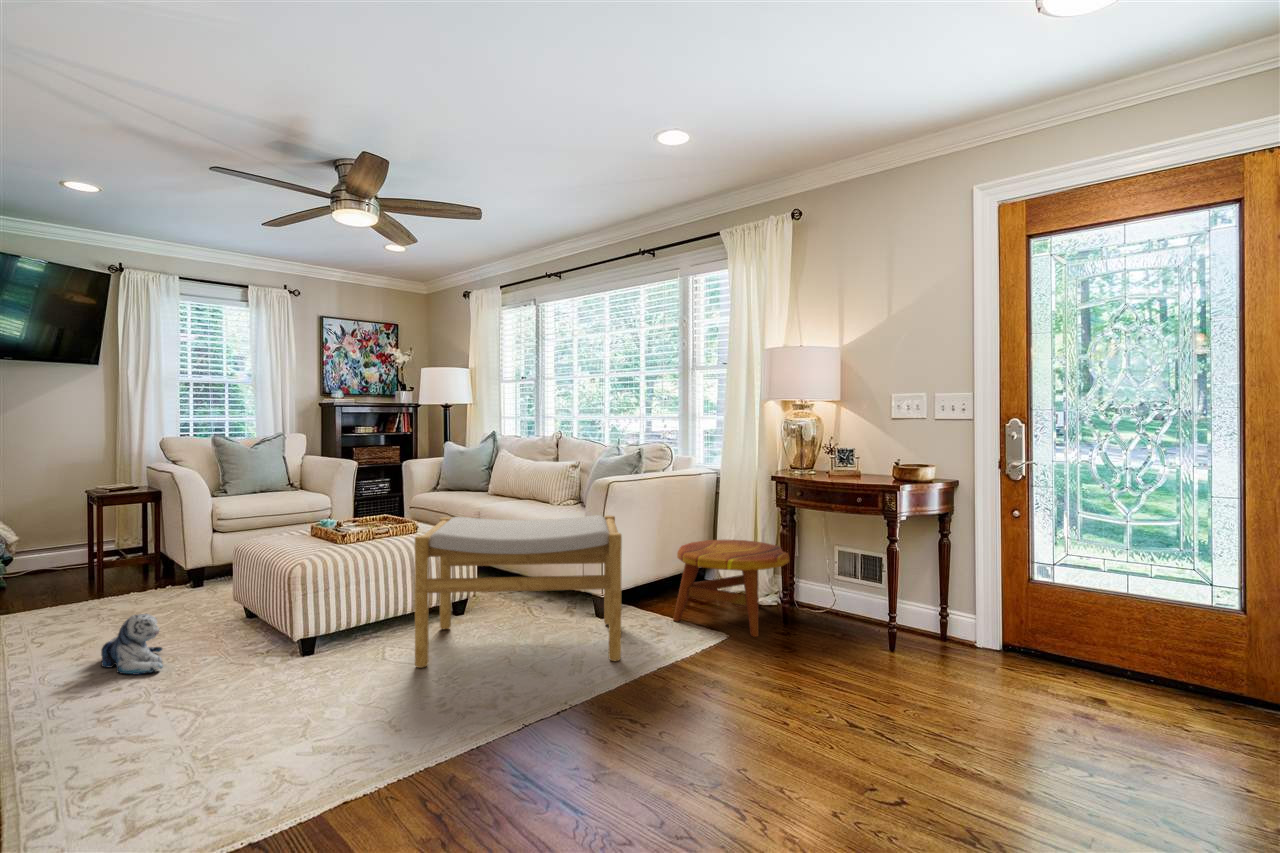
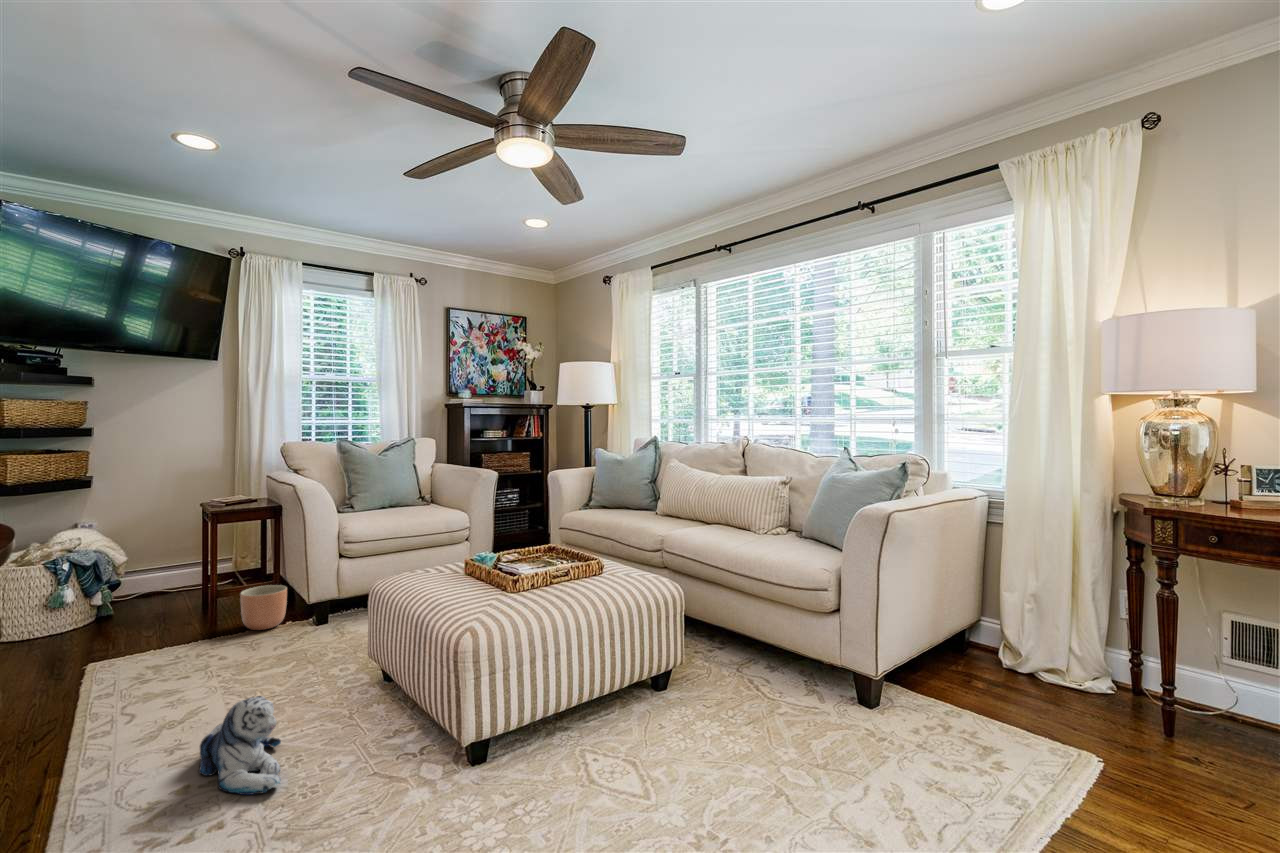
footstool: present [415,515,622,668] -> none [647,557,973,810]
side table: present [673,540,789,637] -> none [970,590,1171,759]
planter: none [125,557,167,592] -> present [240,585,287,630]

